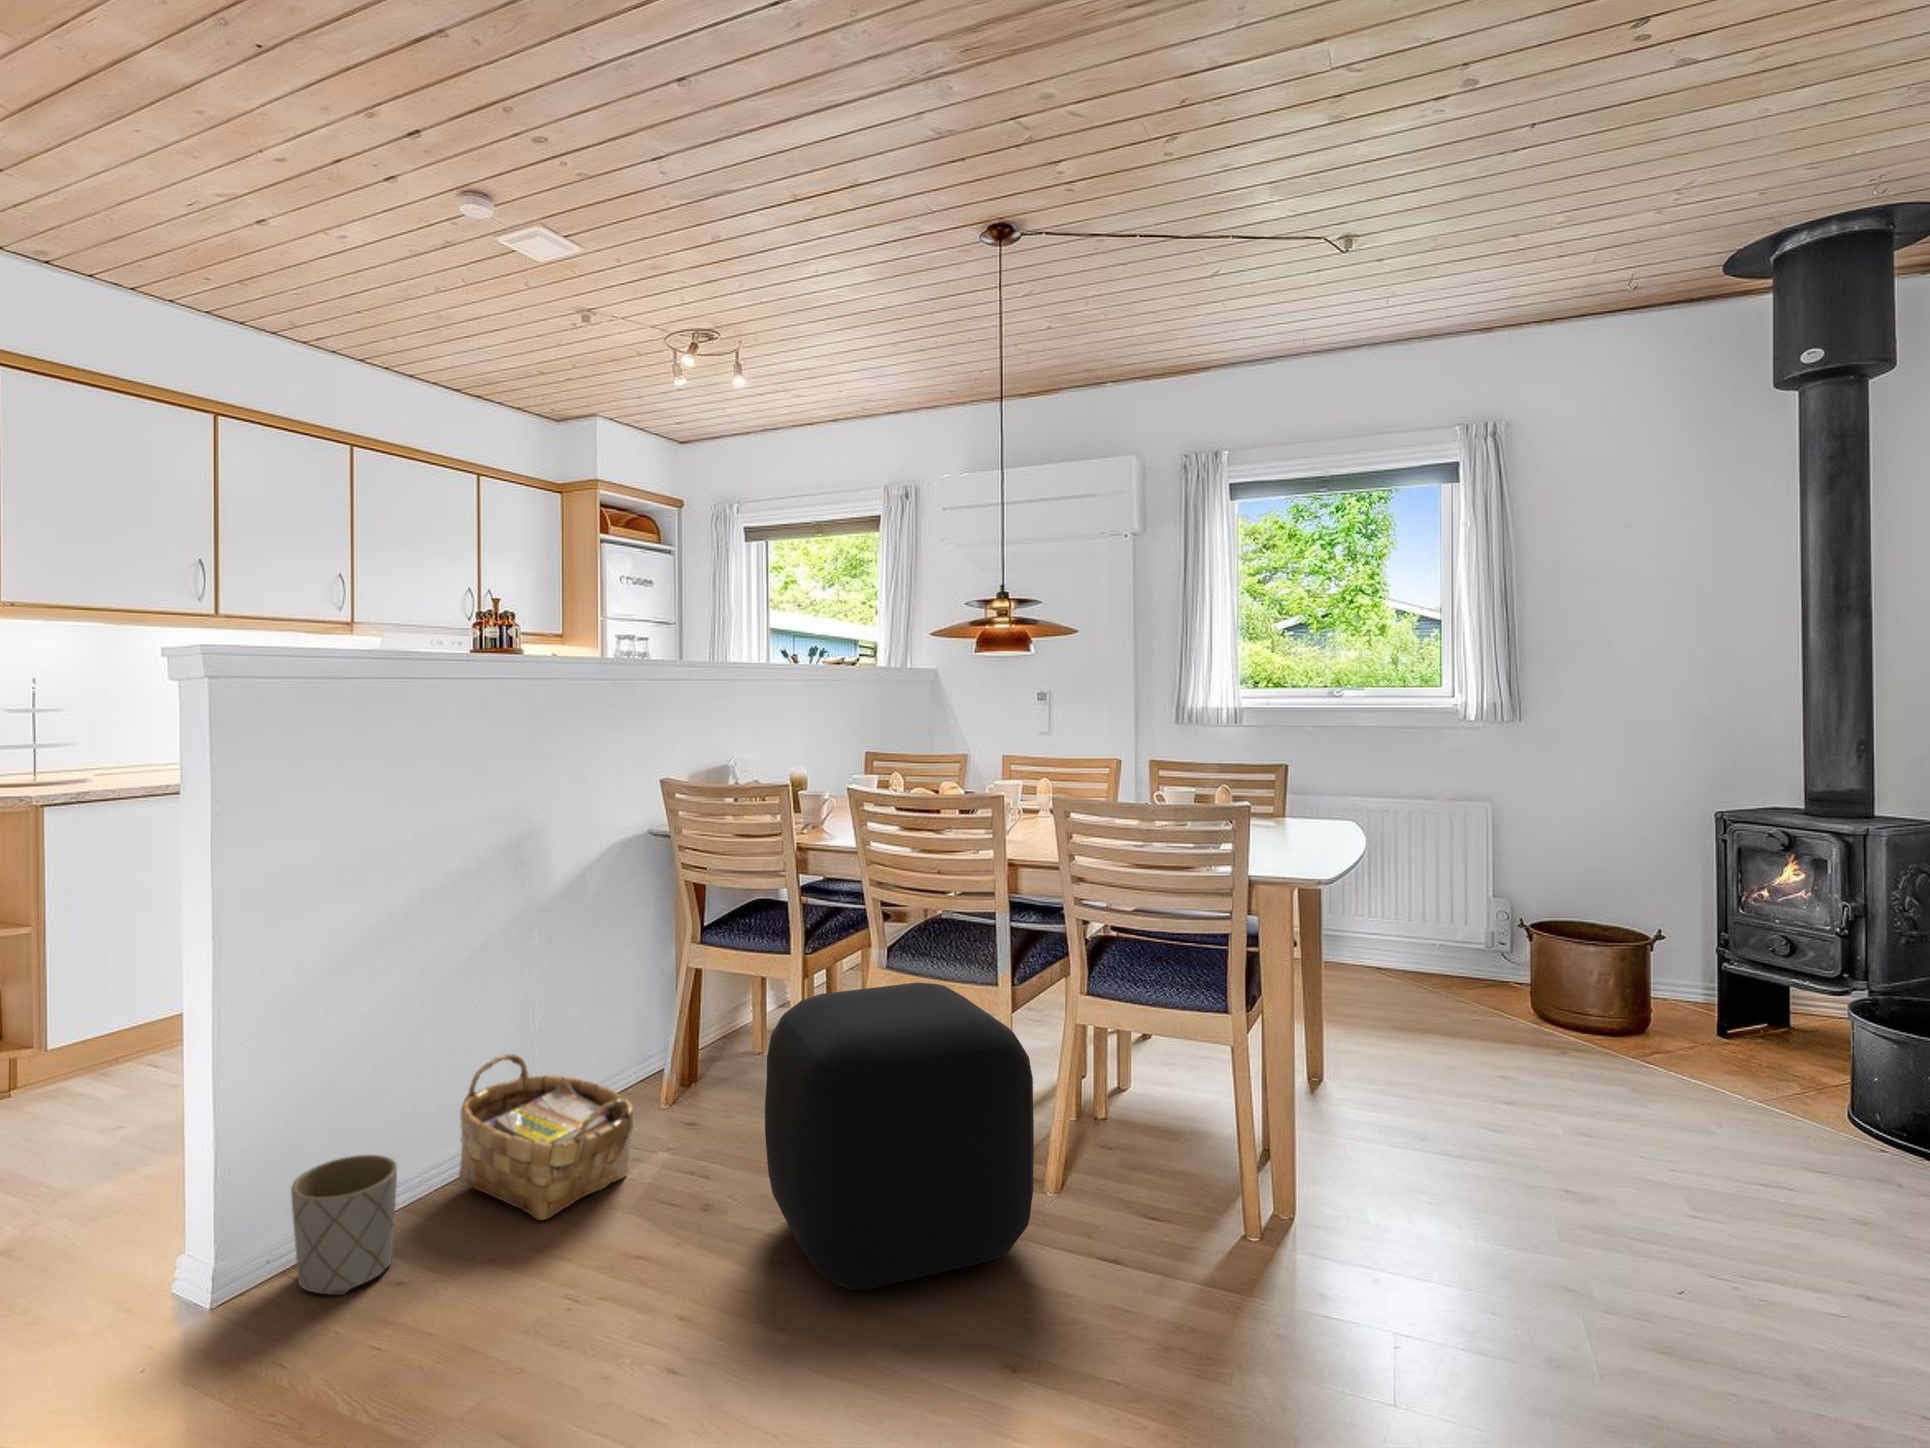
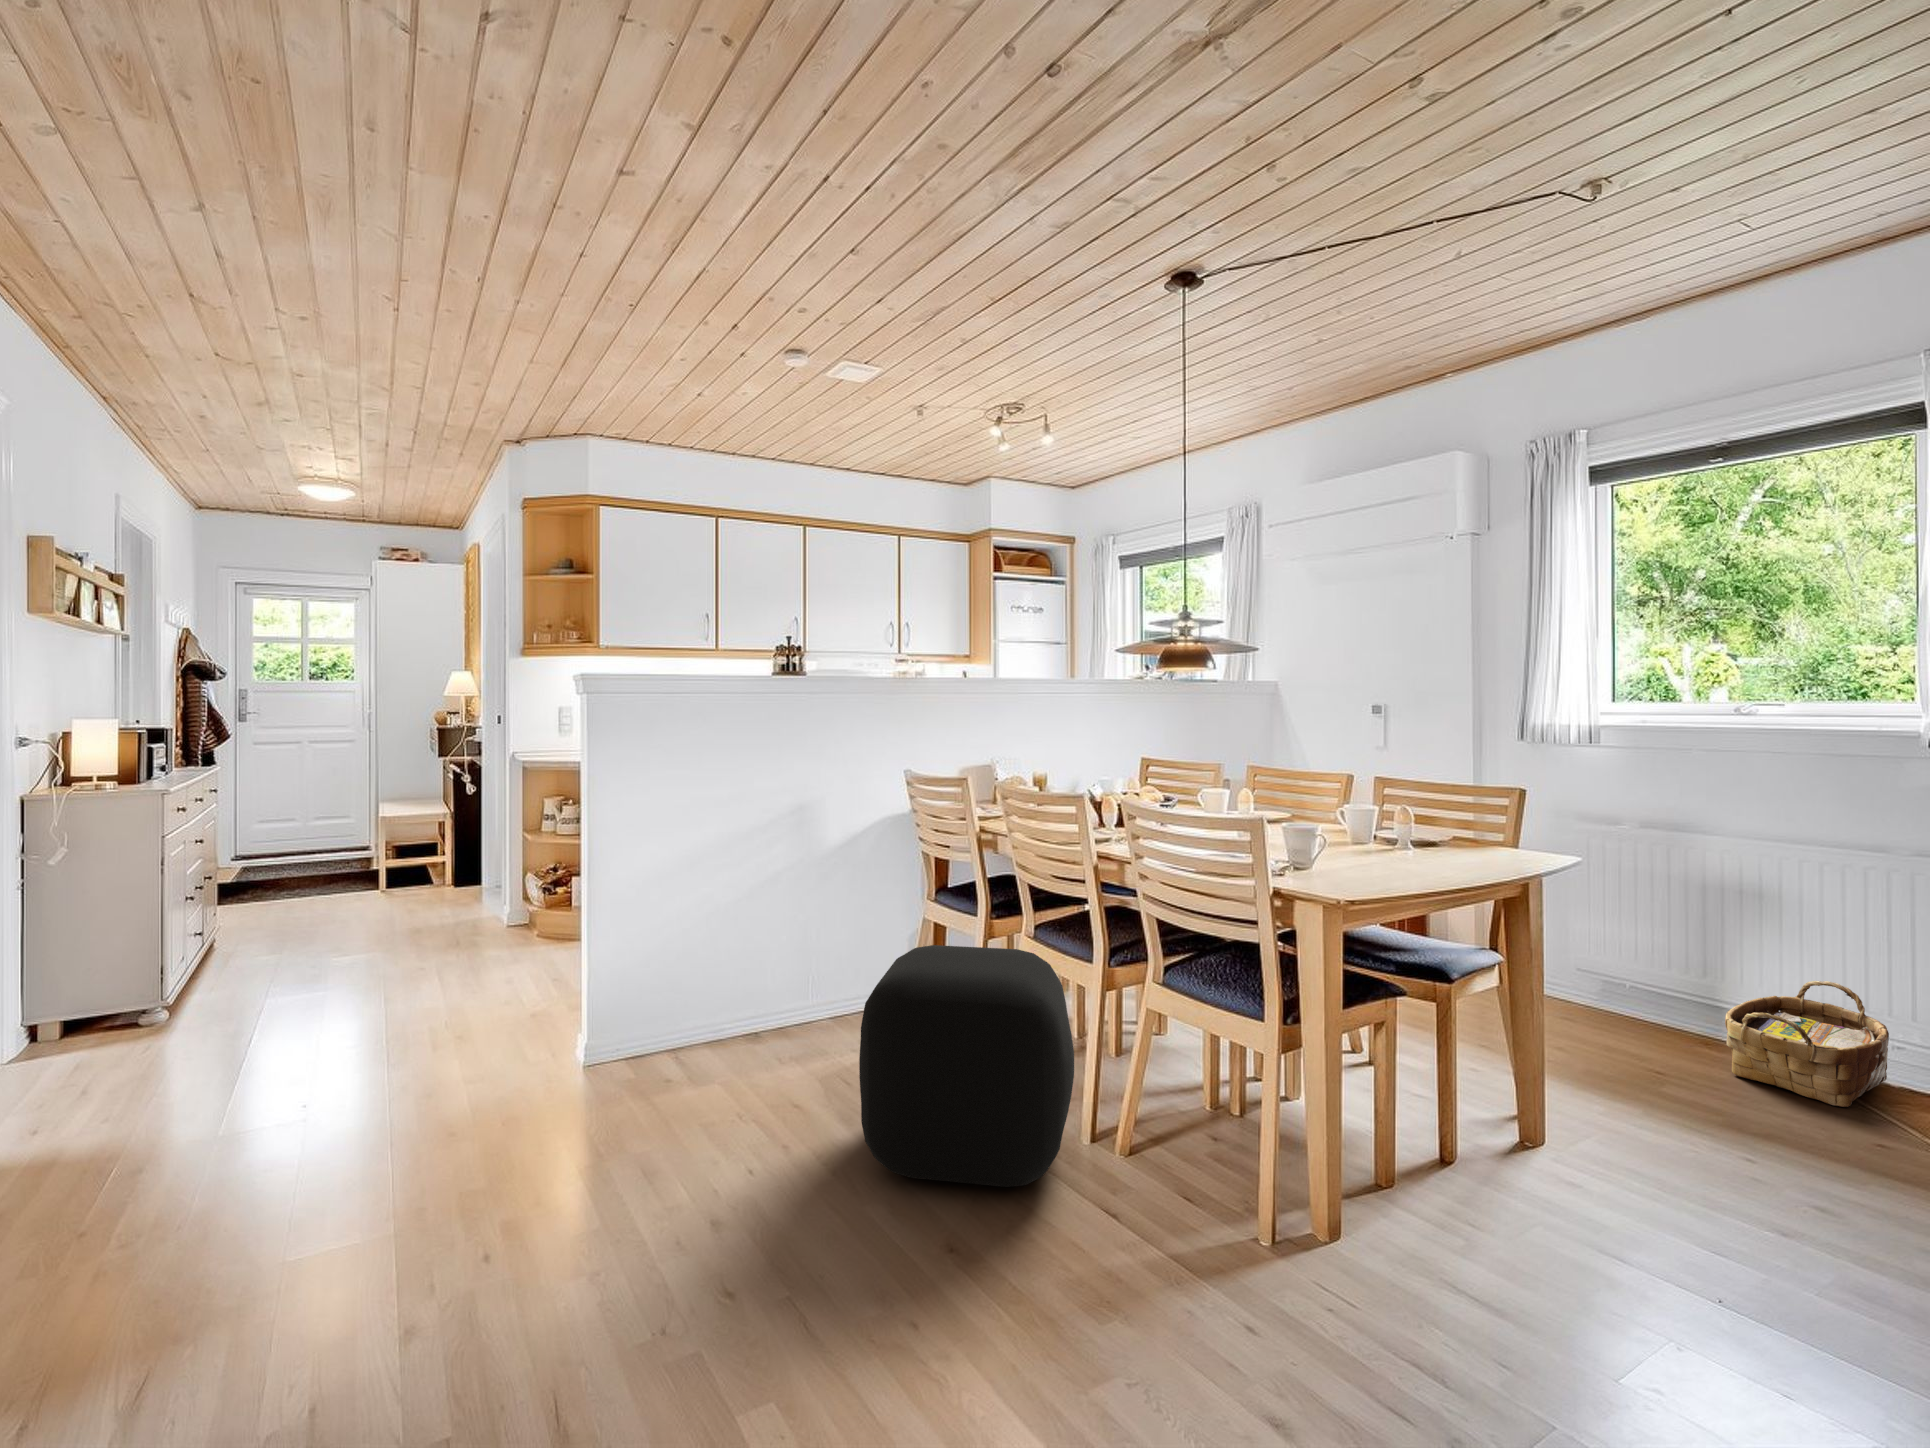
woven basket: present [459,1054,634,1220] -> present [1725,981,1889,1107]
planter: present [291,1155,397,1295] -> none [607,1004,670,1088]

